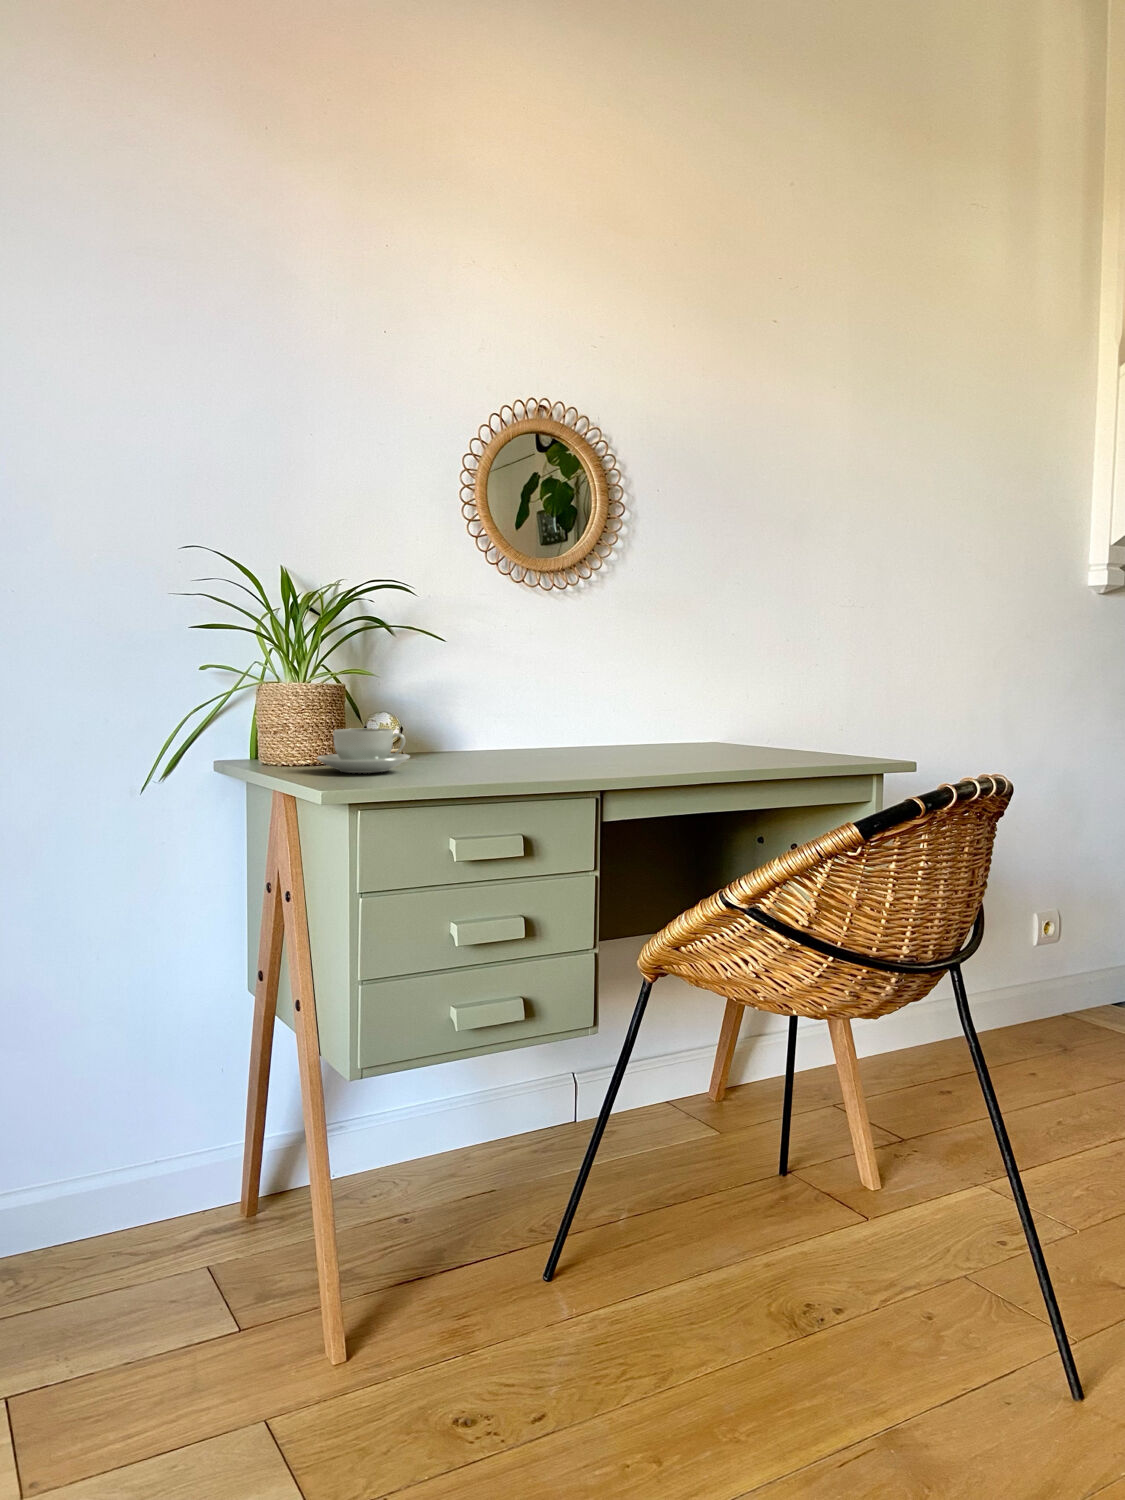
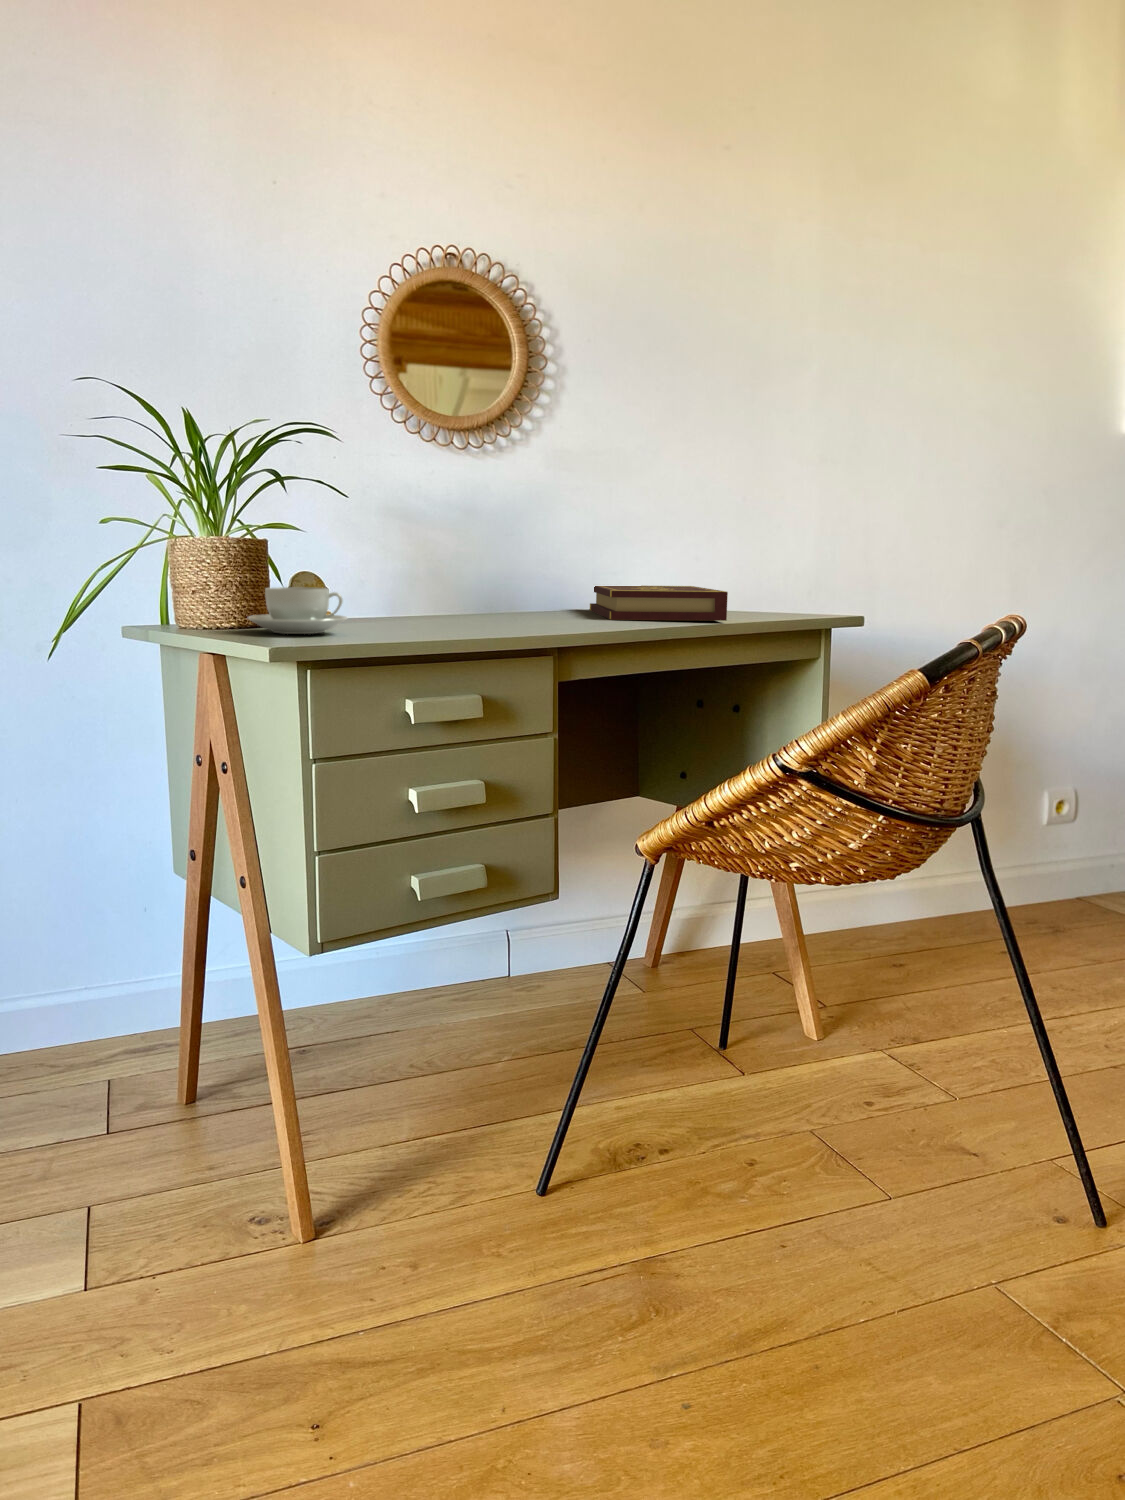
book: none [677,717,805,753] -> present [590,585,728,621]

